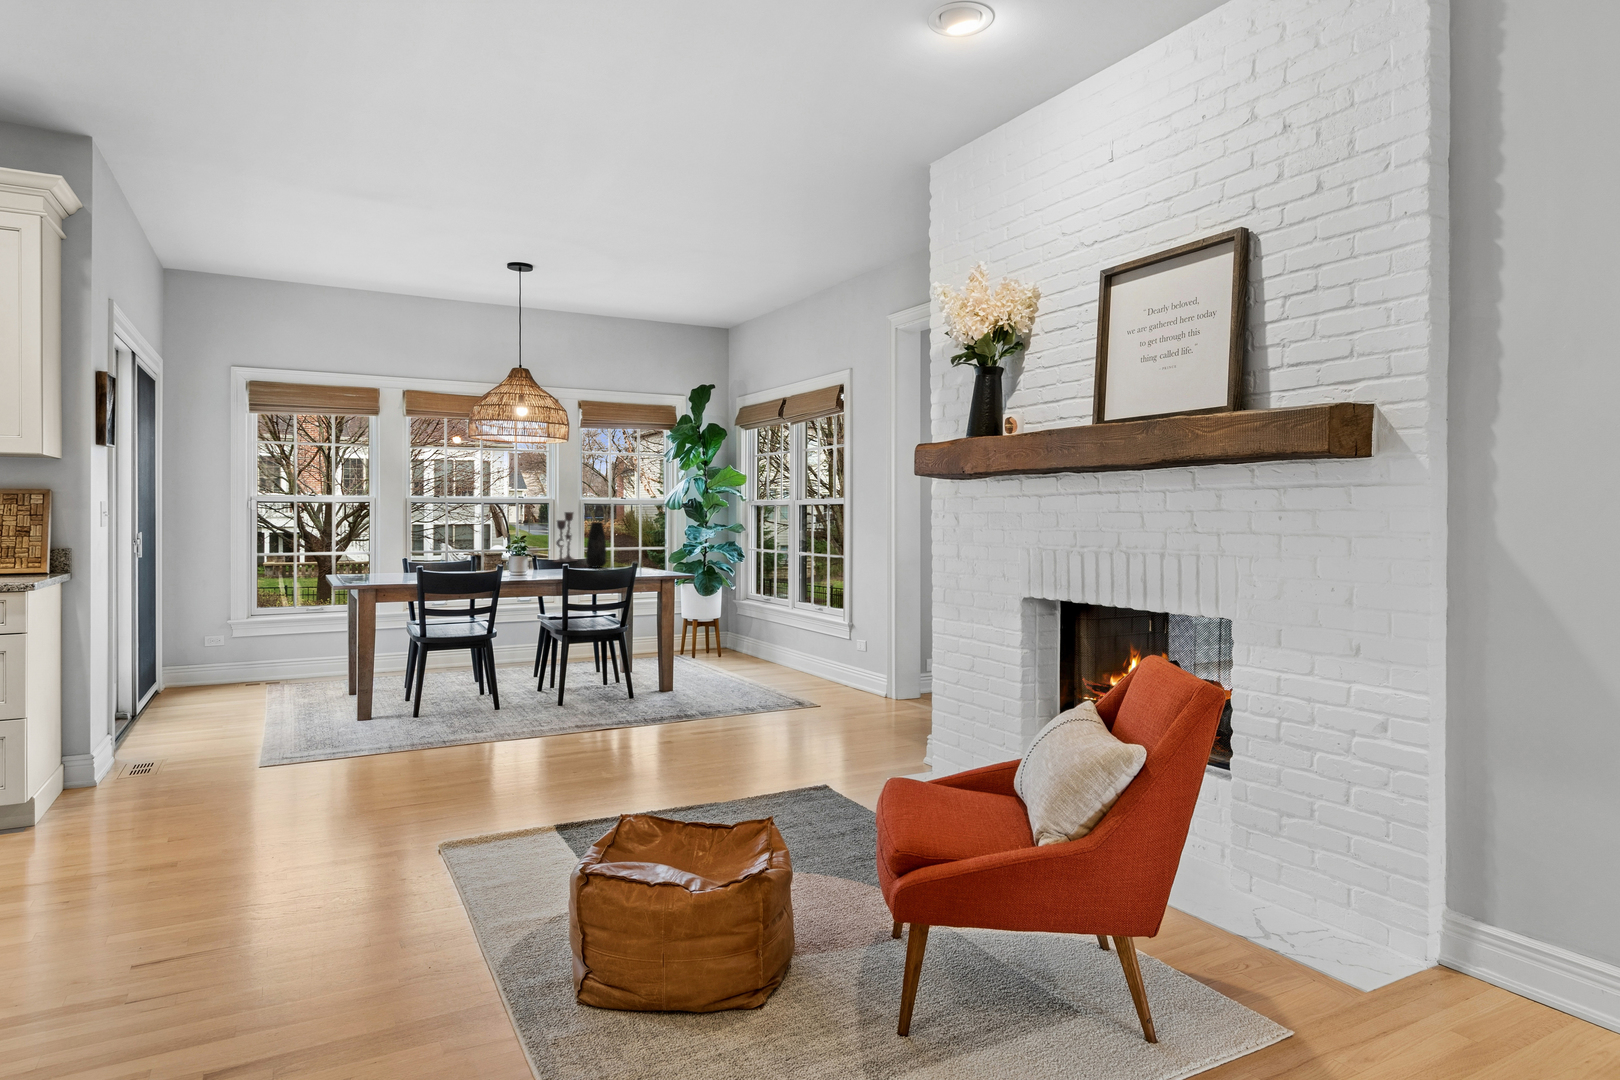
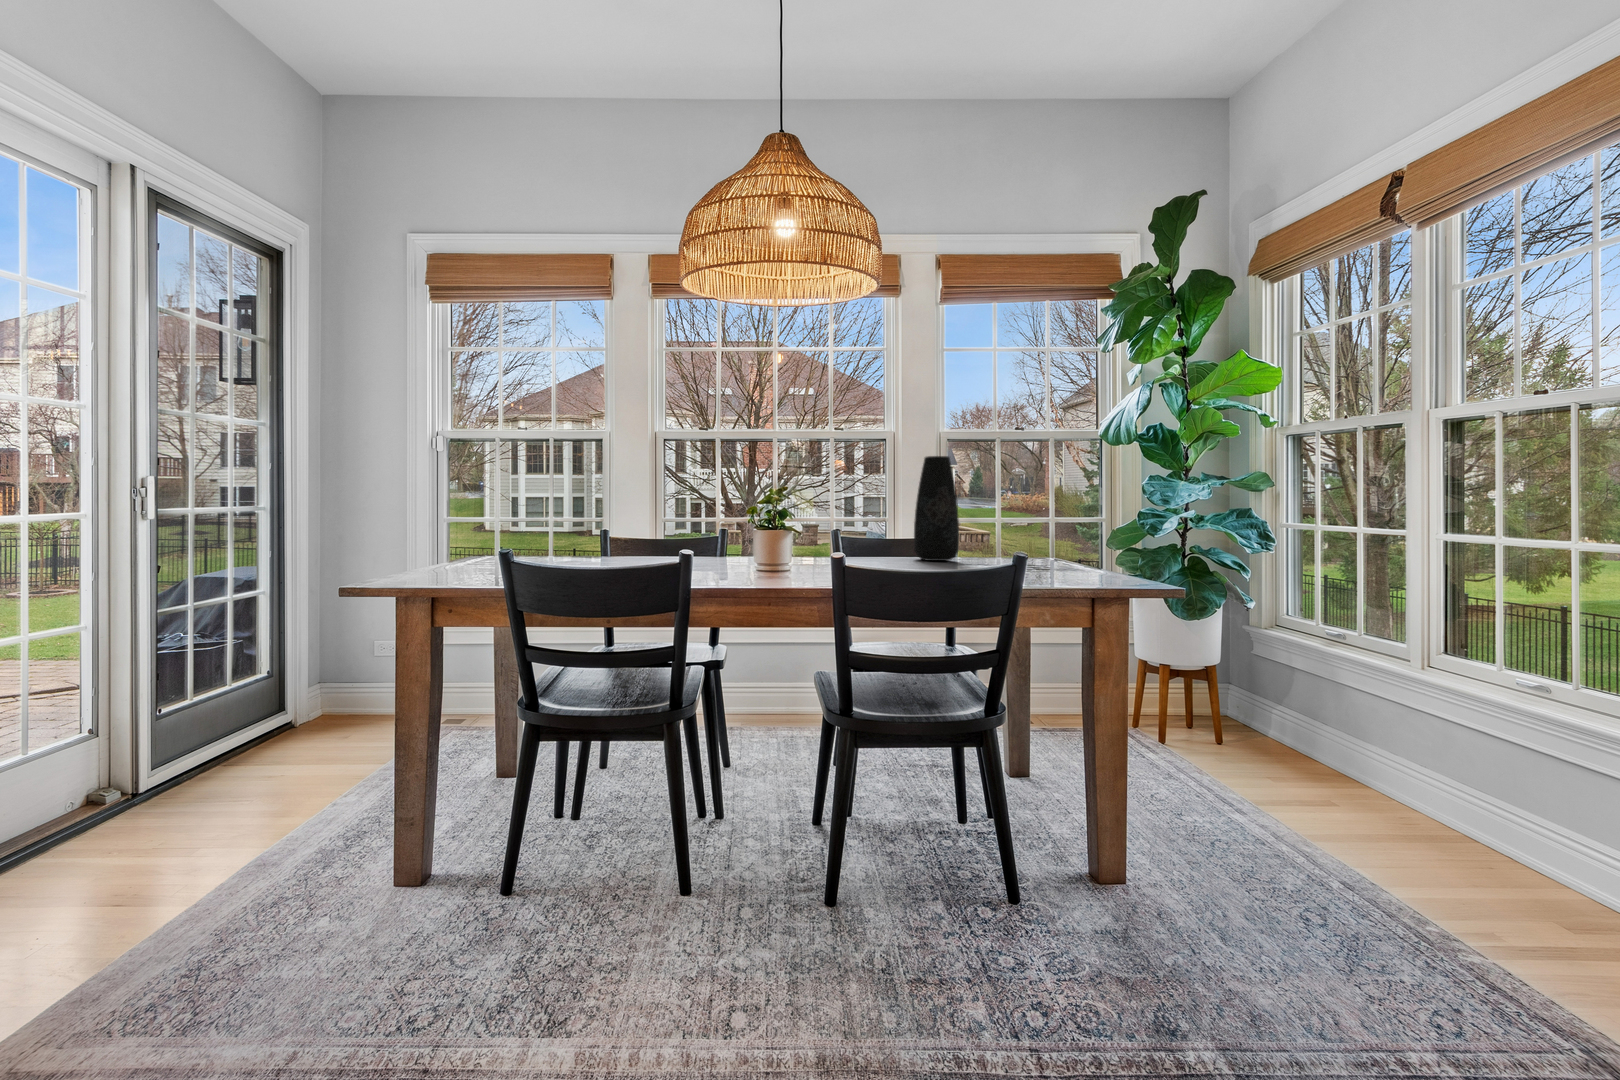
candlestick: present [555,512,576,562] -> none [859,447,916,549]

